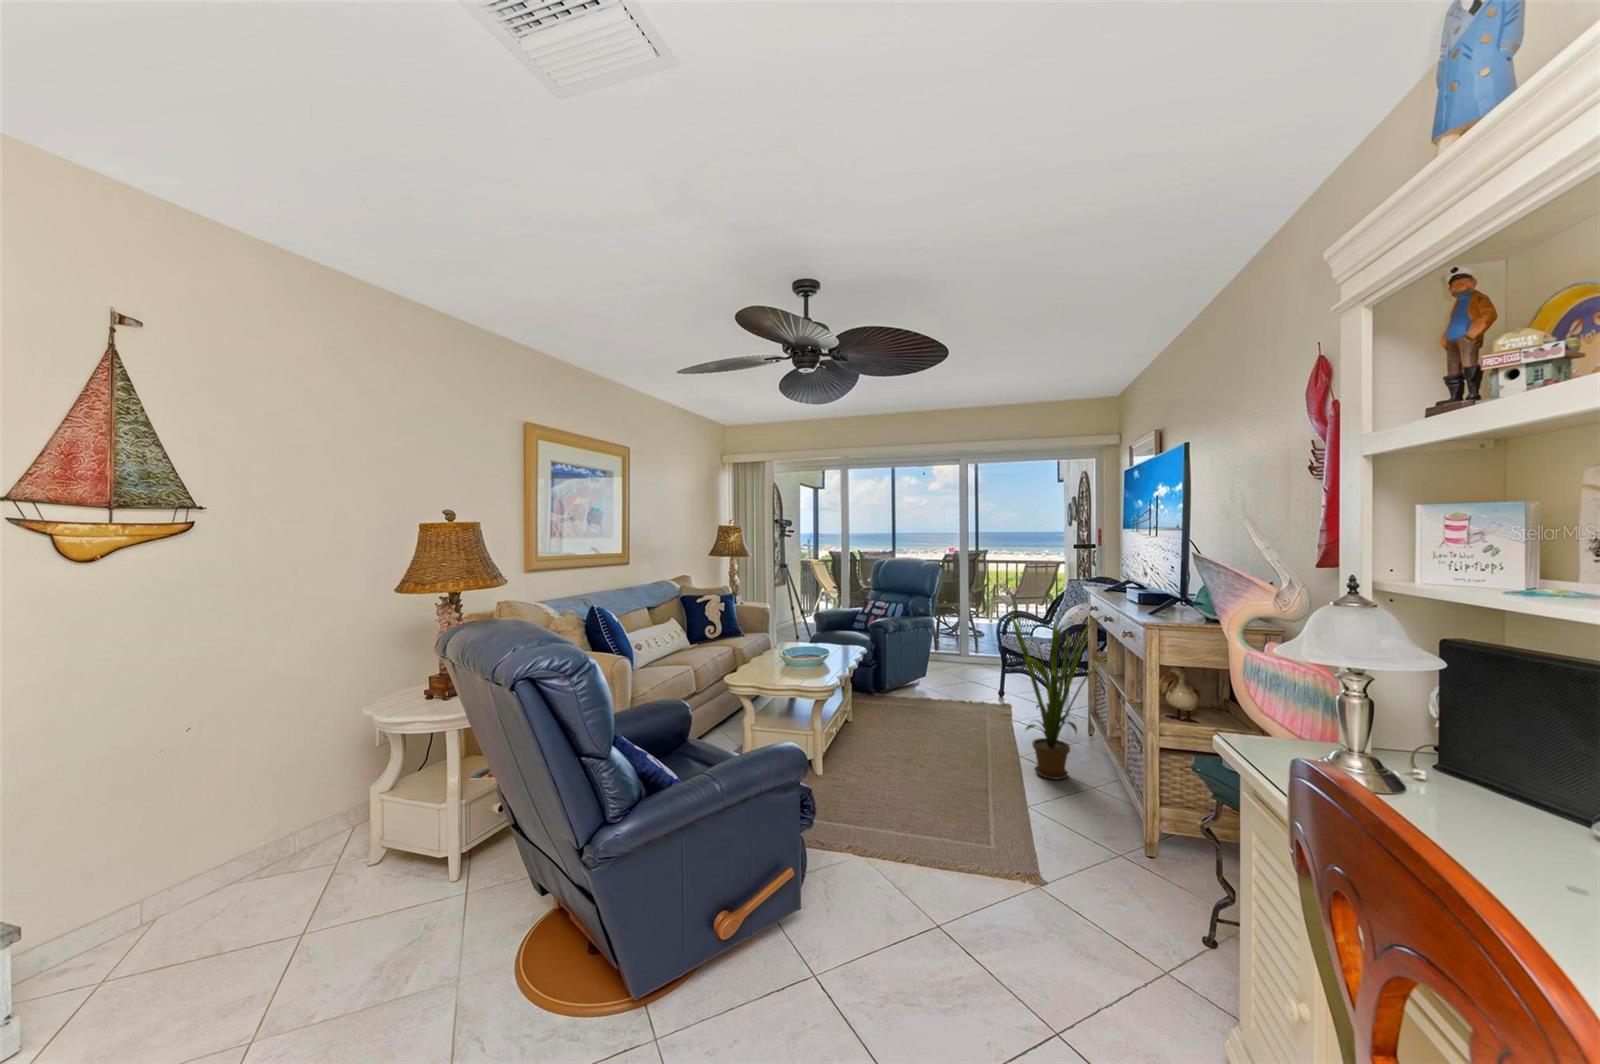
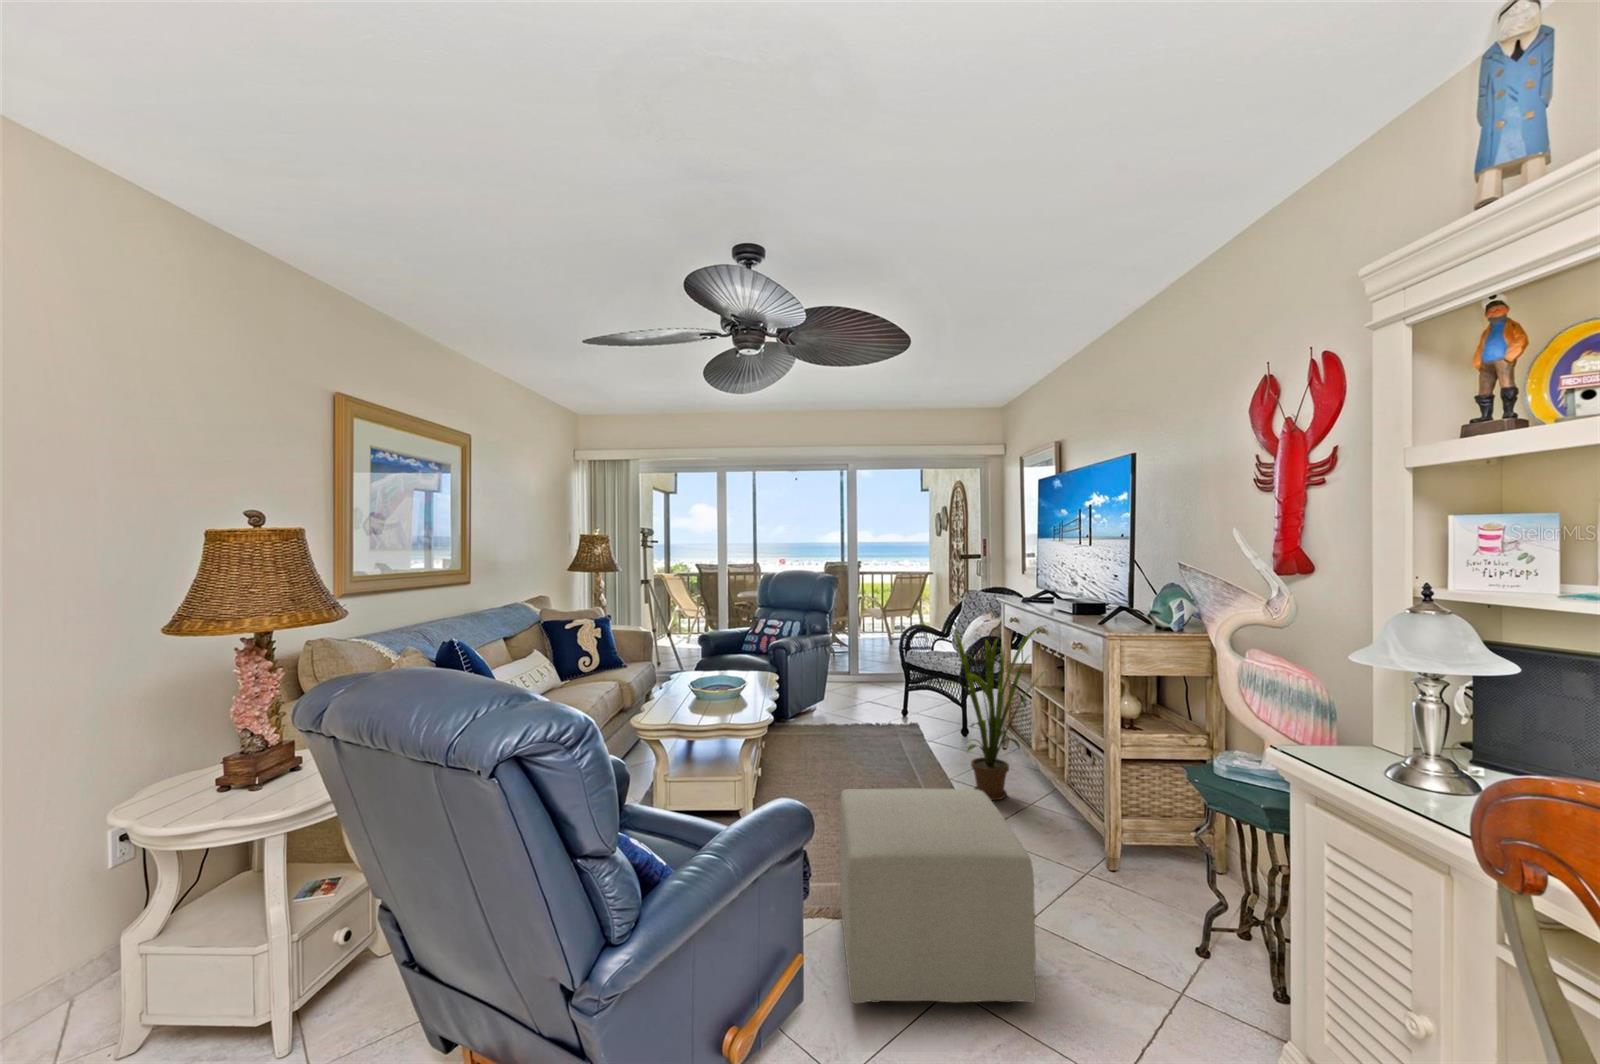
ottoman: none [837,746,1001,947] -> present [839,788,1036,1003]

